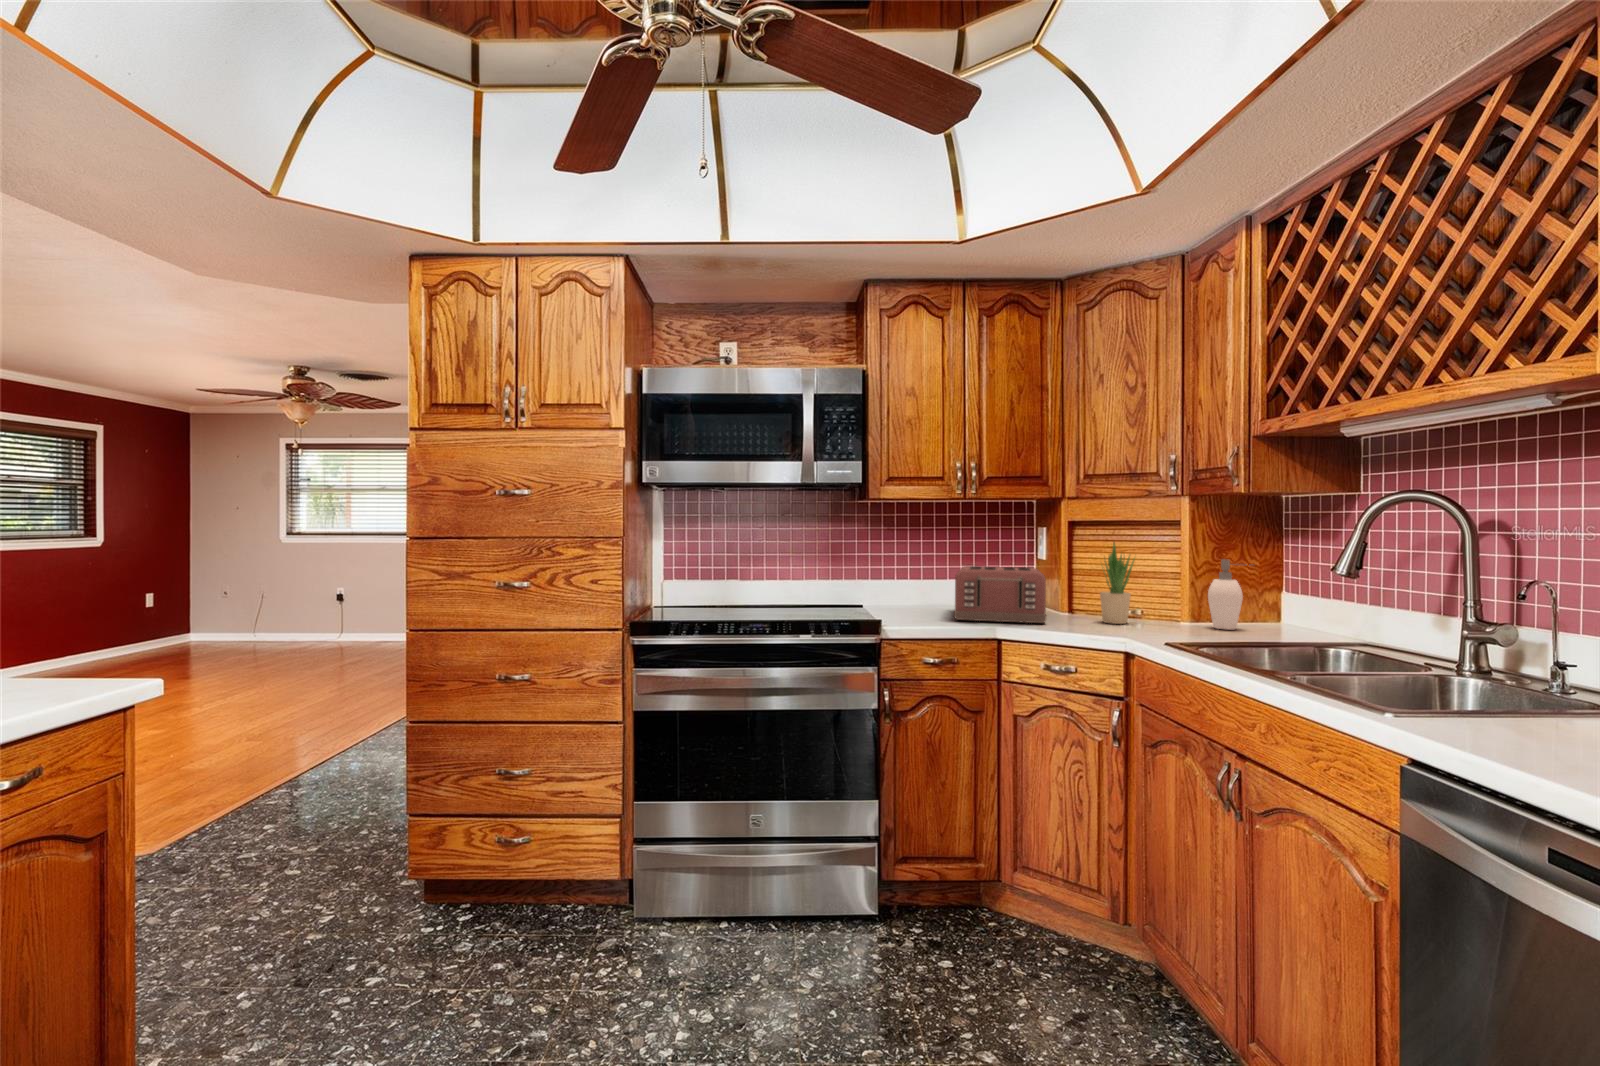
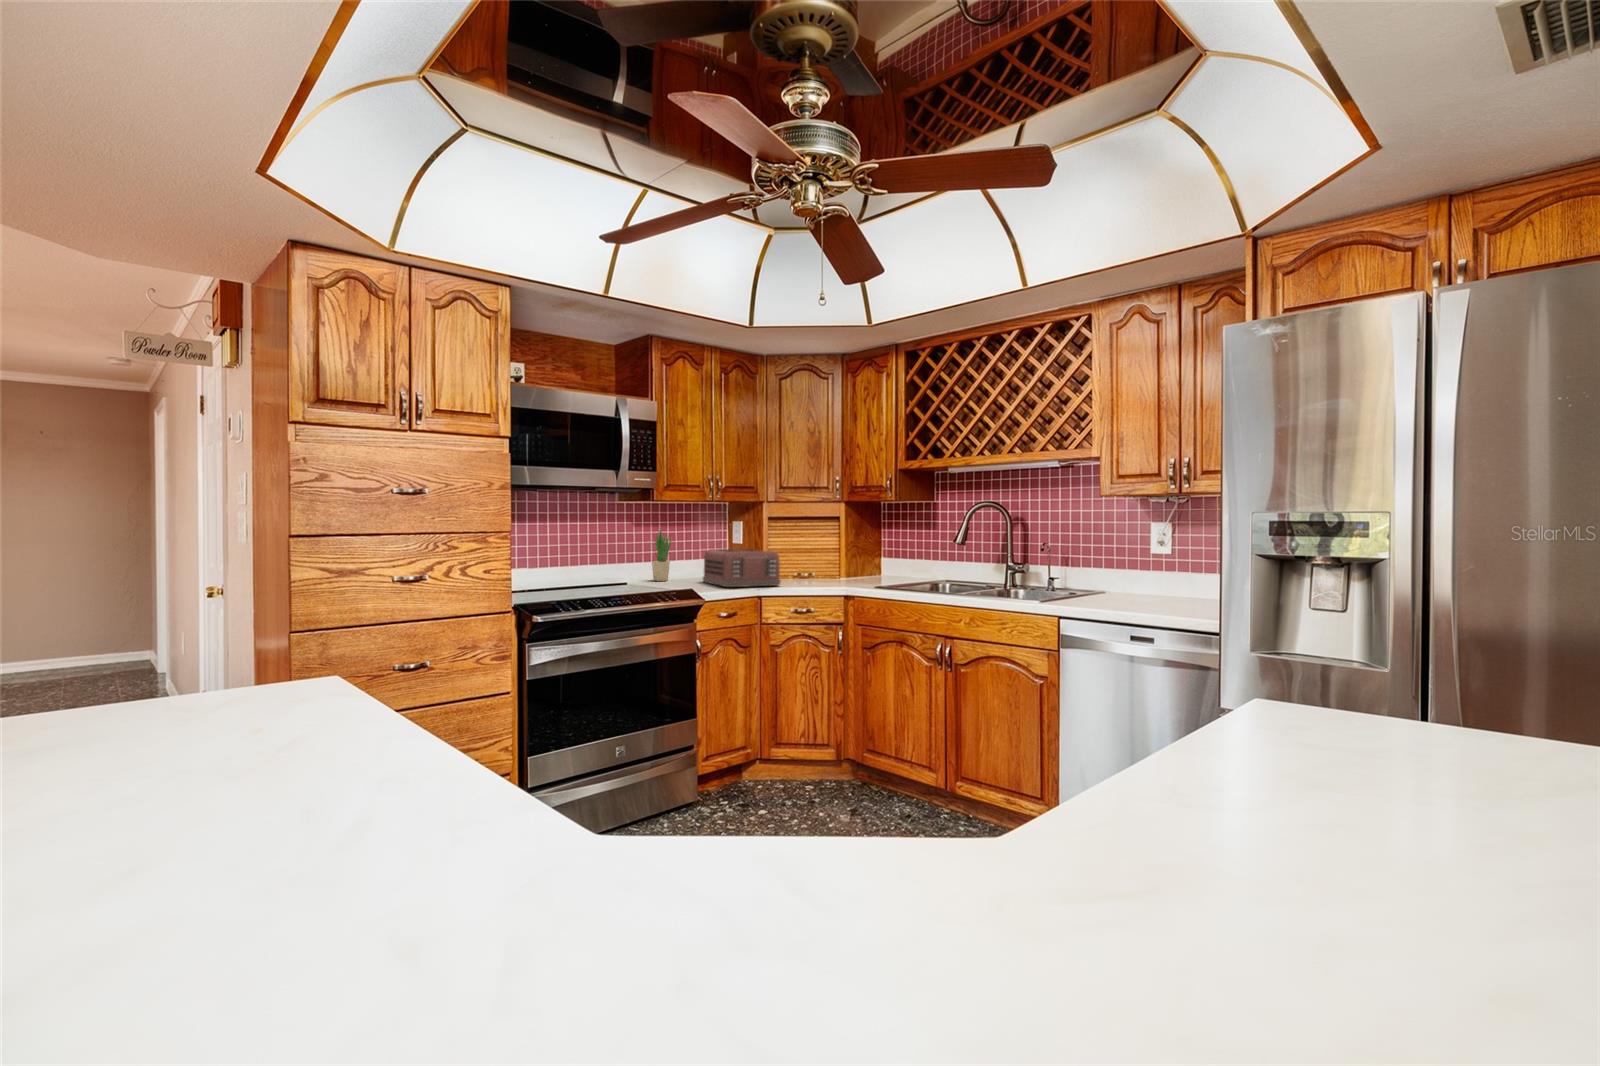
potted plant: present [1100,542,1135,624] -> present [652,528,672,581]
soap dispenser: present [1208,559,1243,629] -> none [857,541,880,582]

